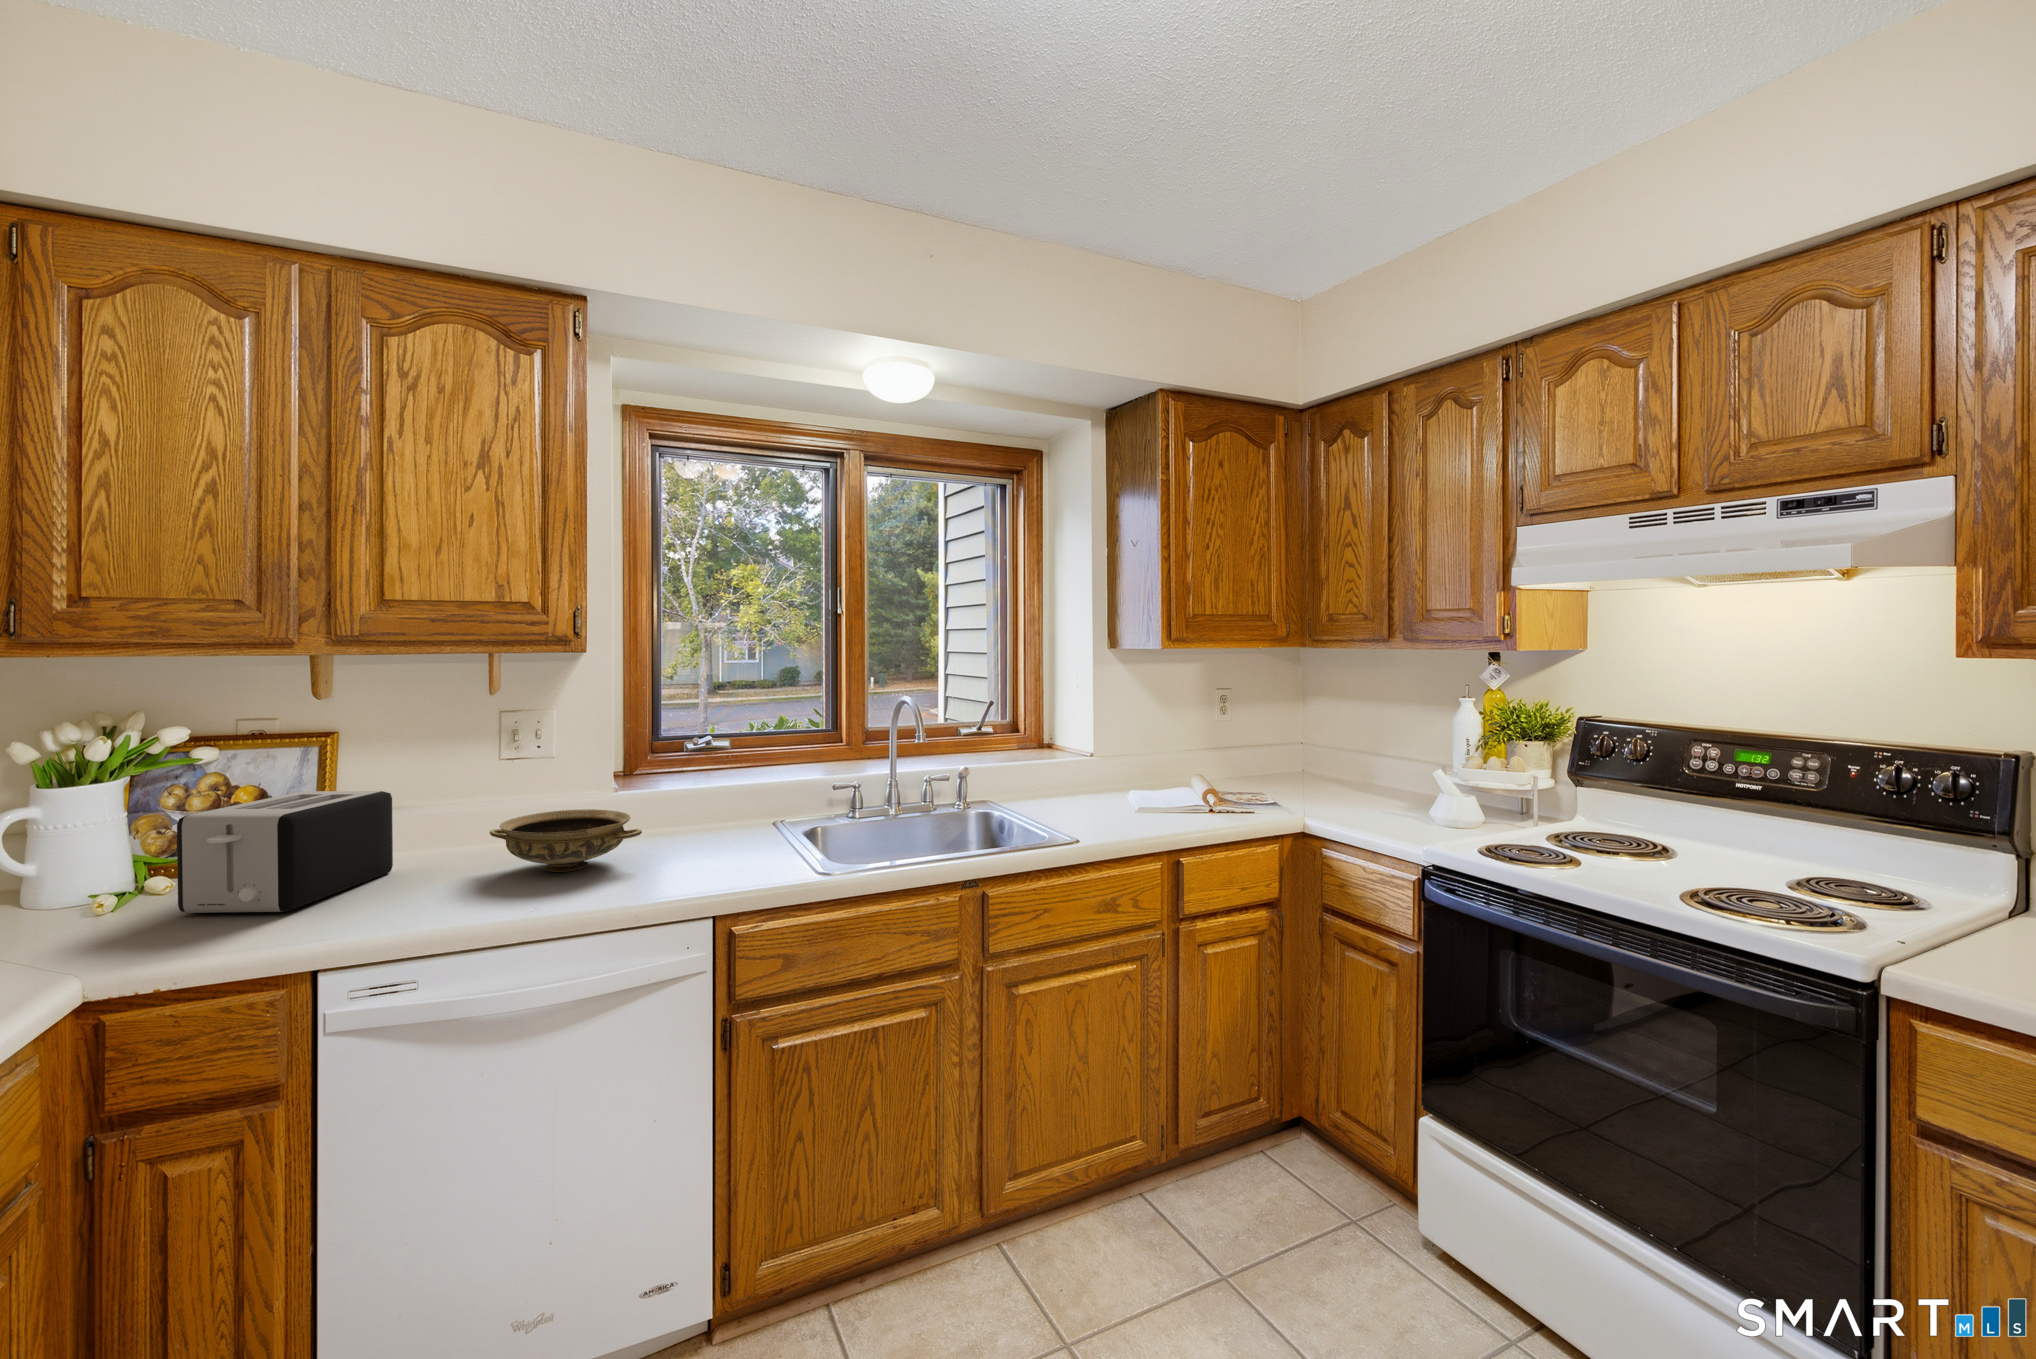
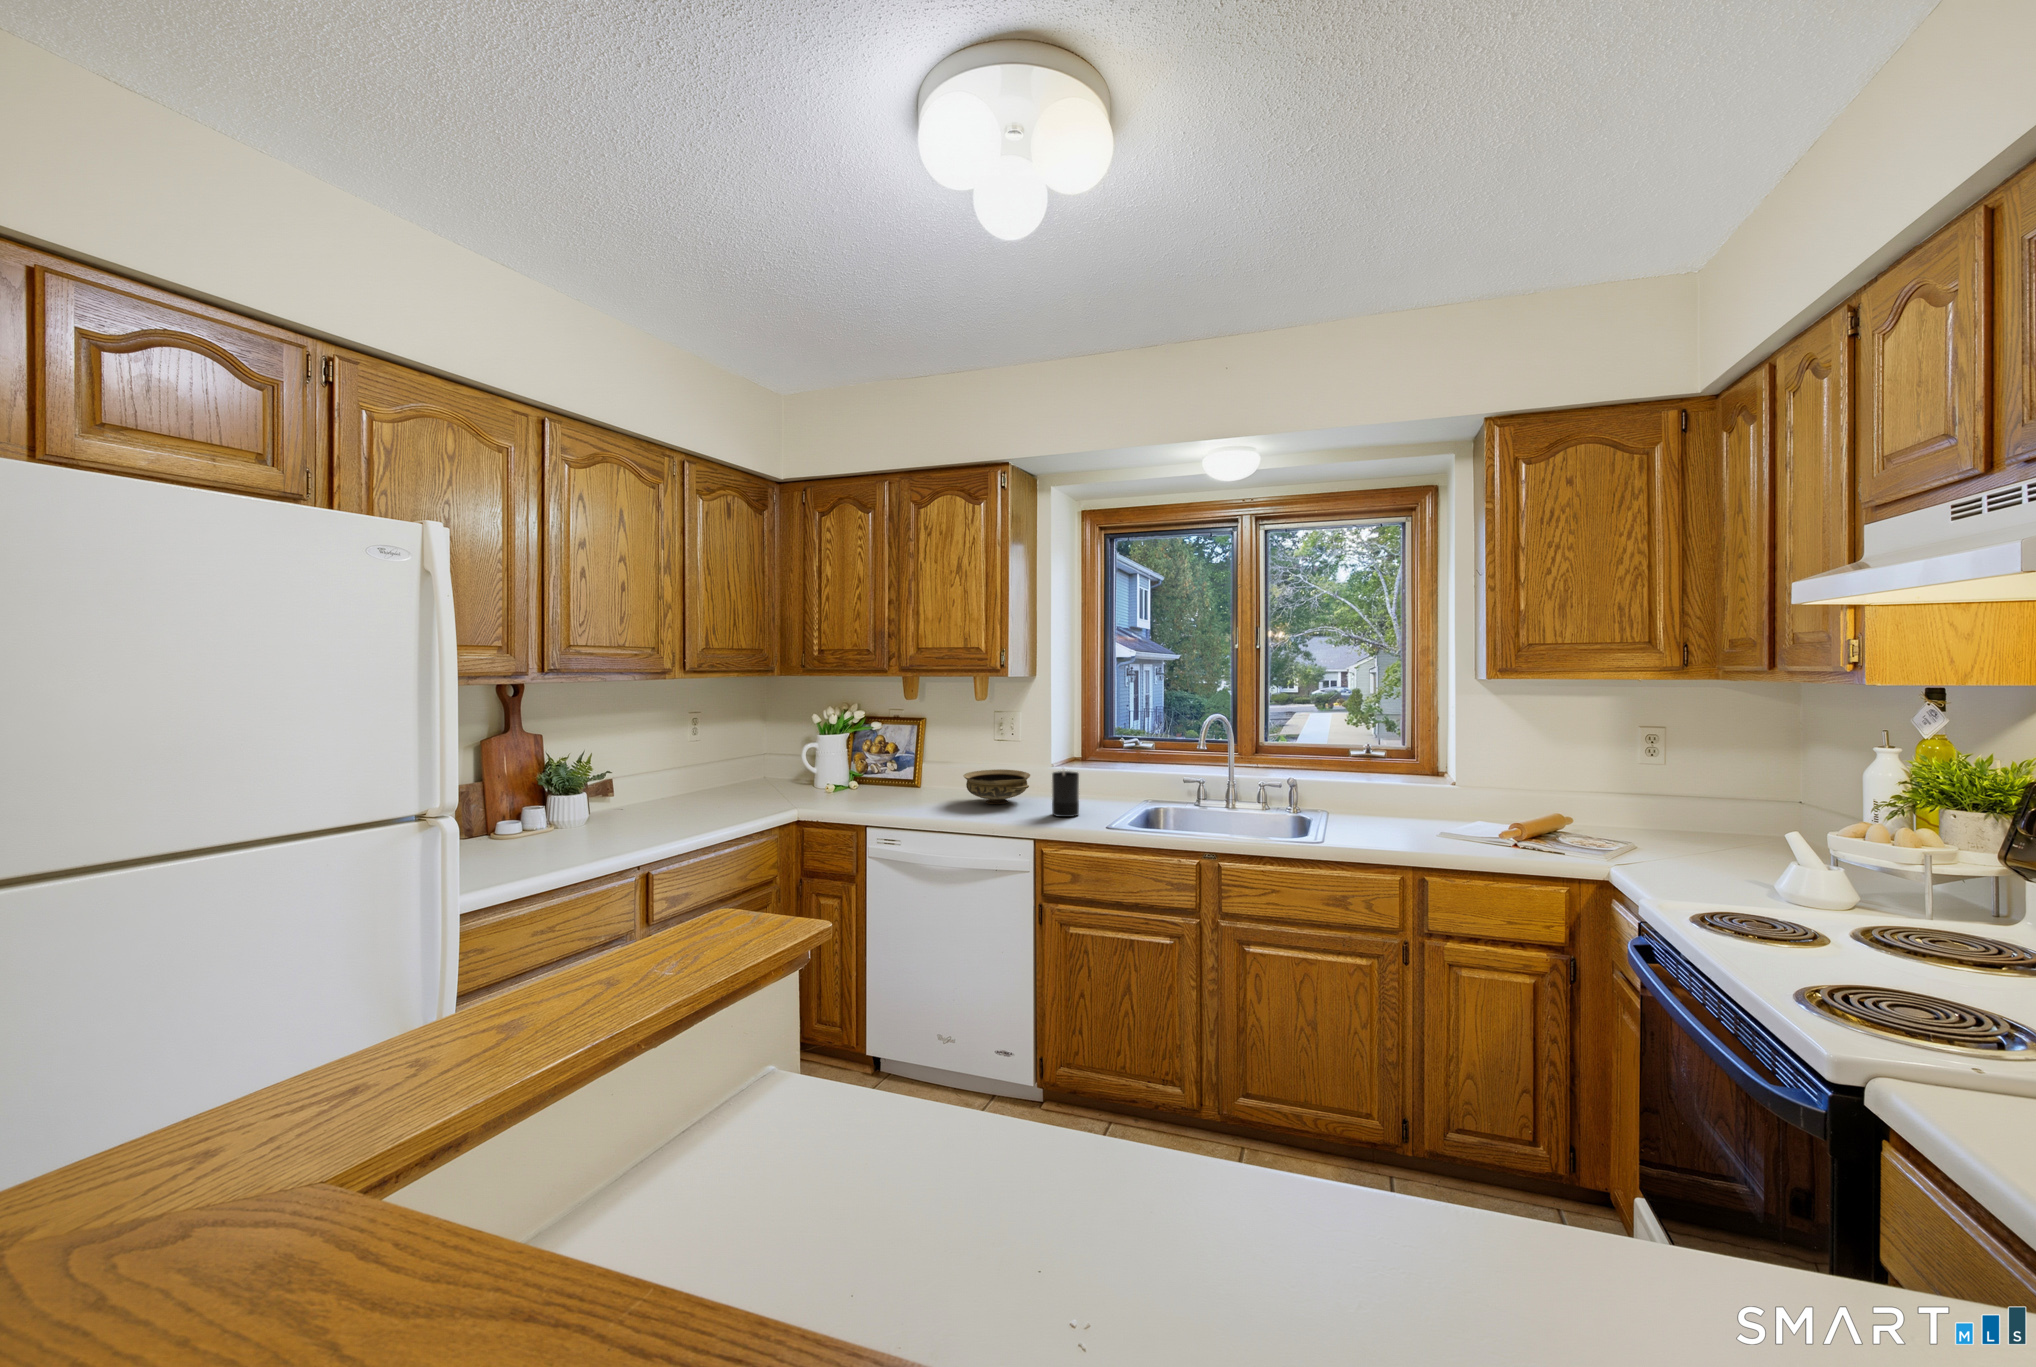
toaster: present [177,791,393,913] -> none [844,746,932,802]
candle: none [701,792,745,871] -> present [1052,768,1079,817]

